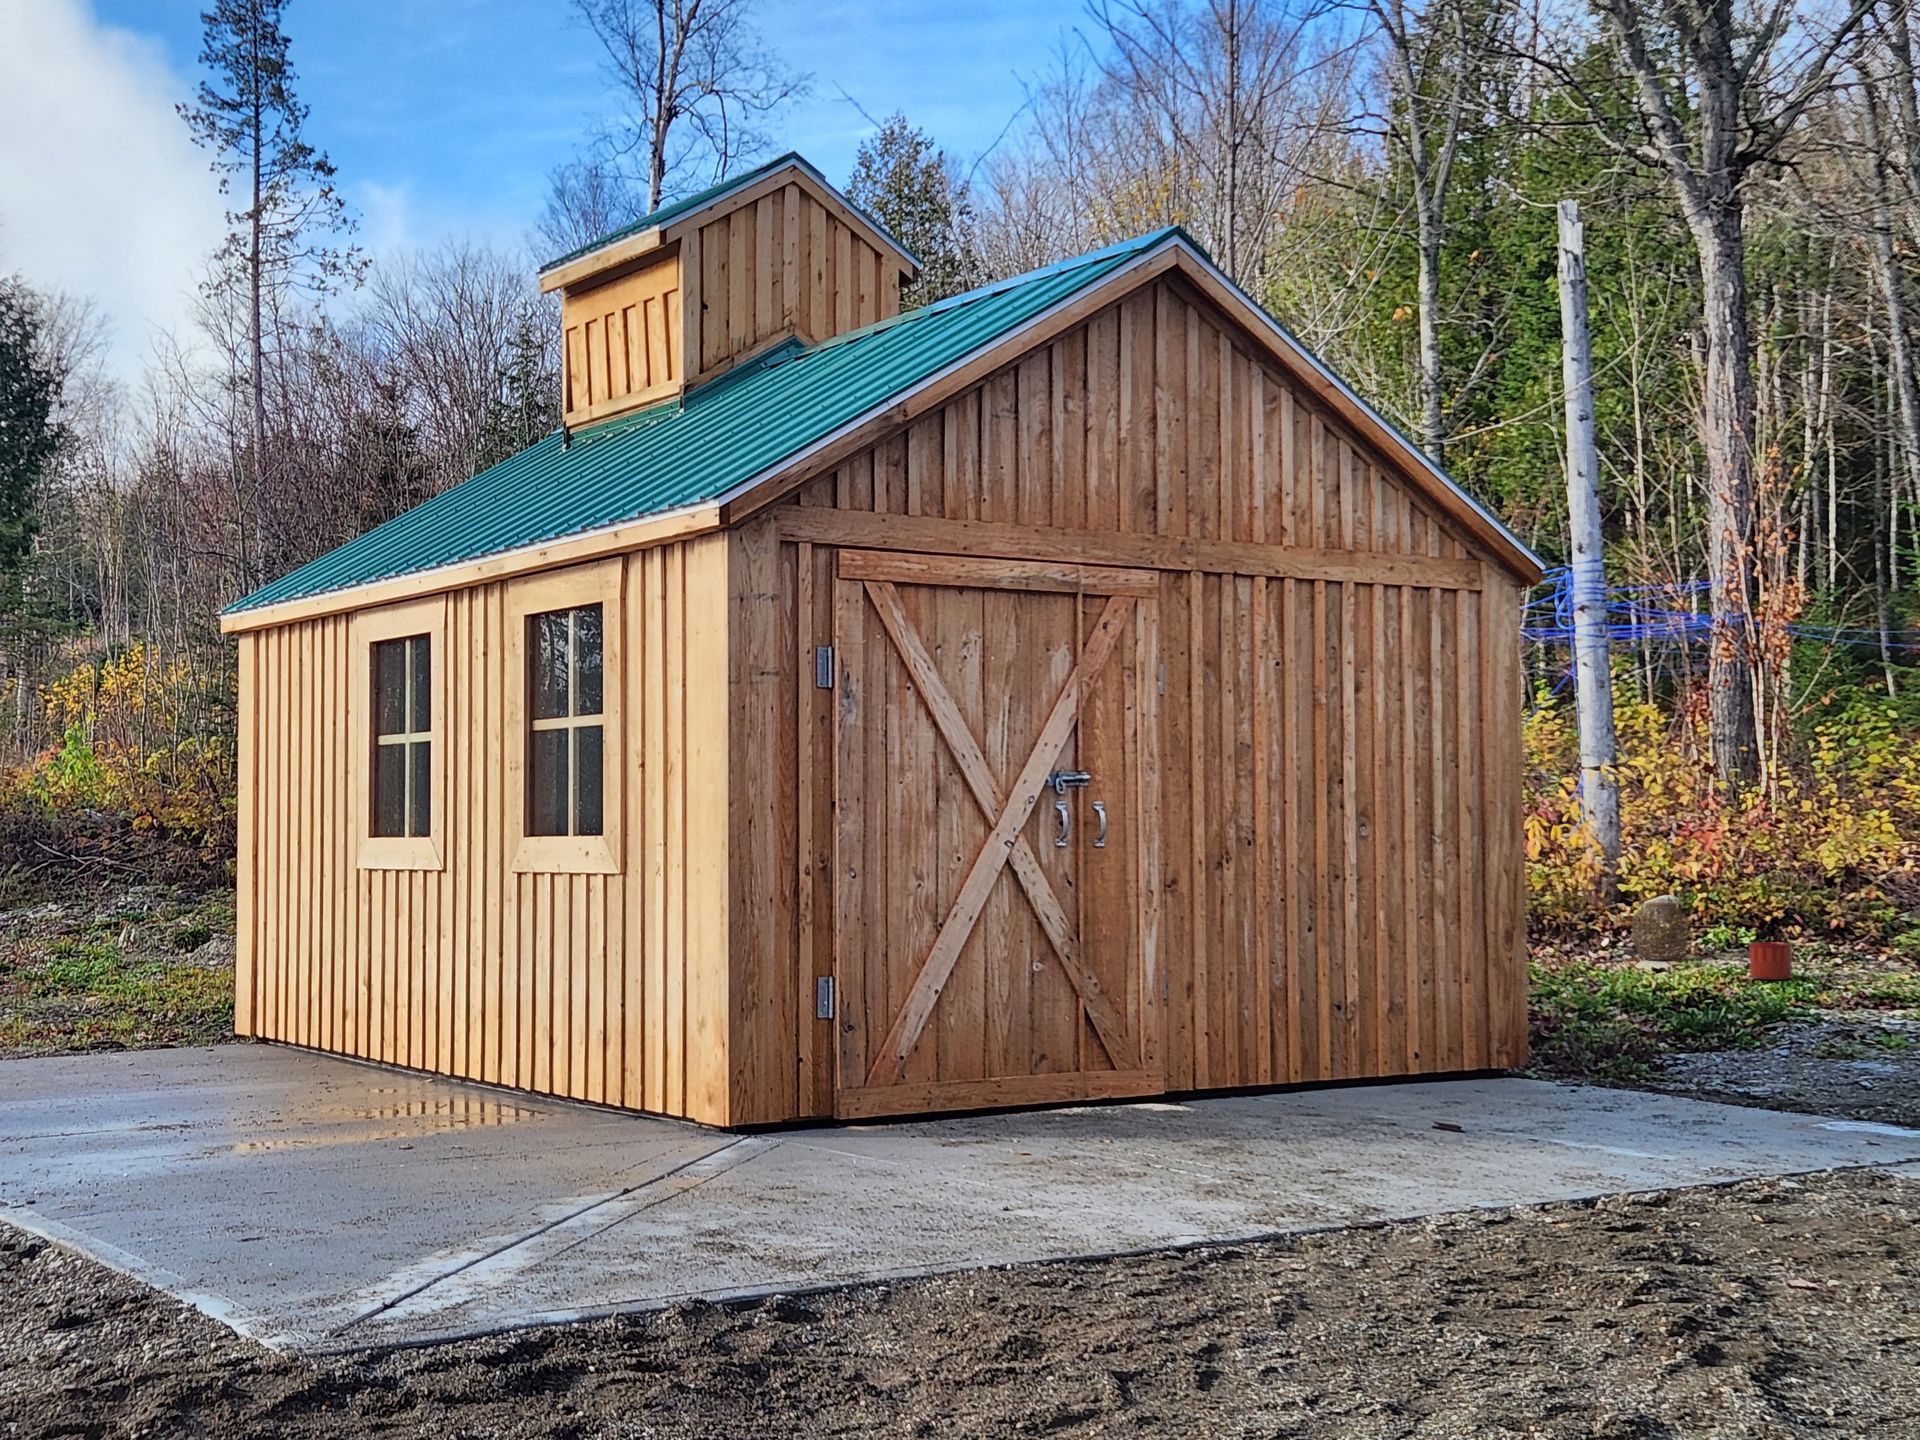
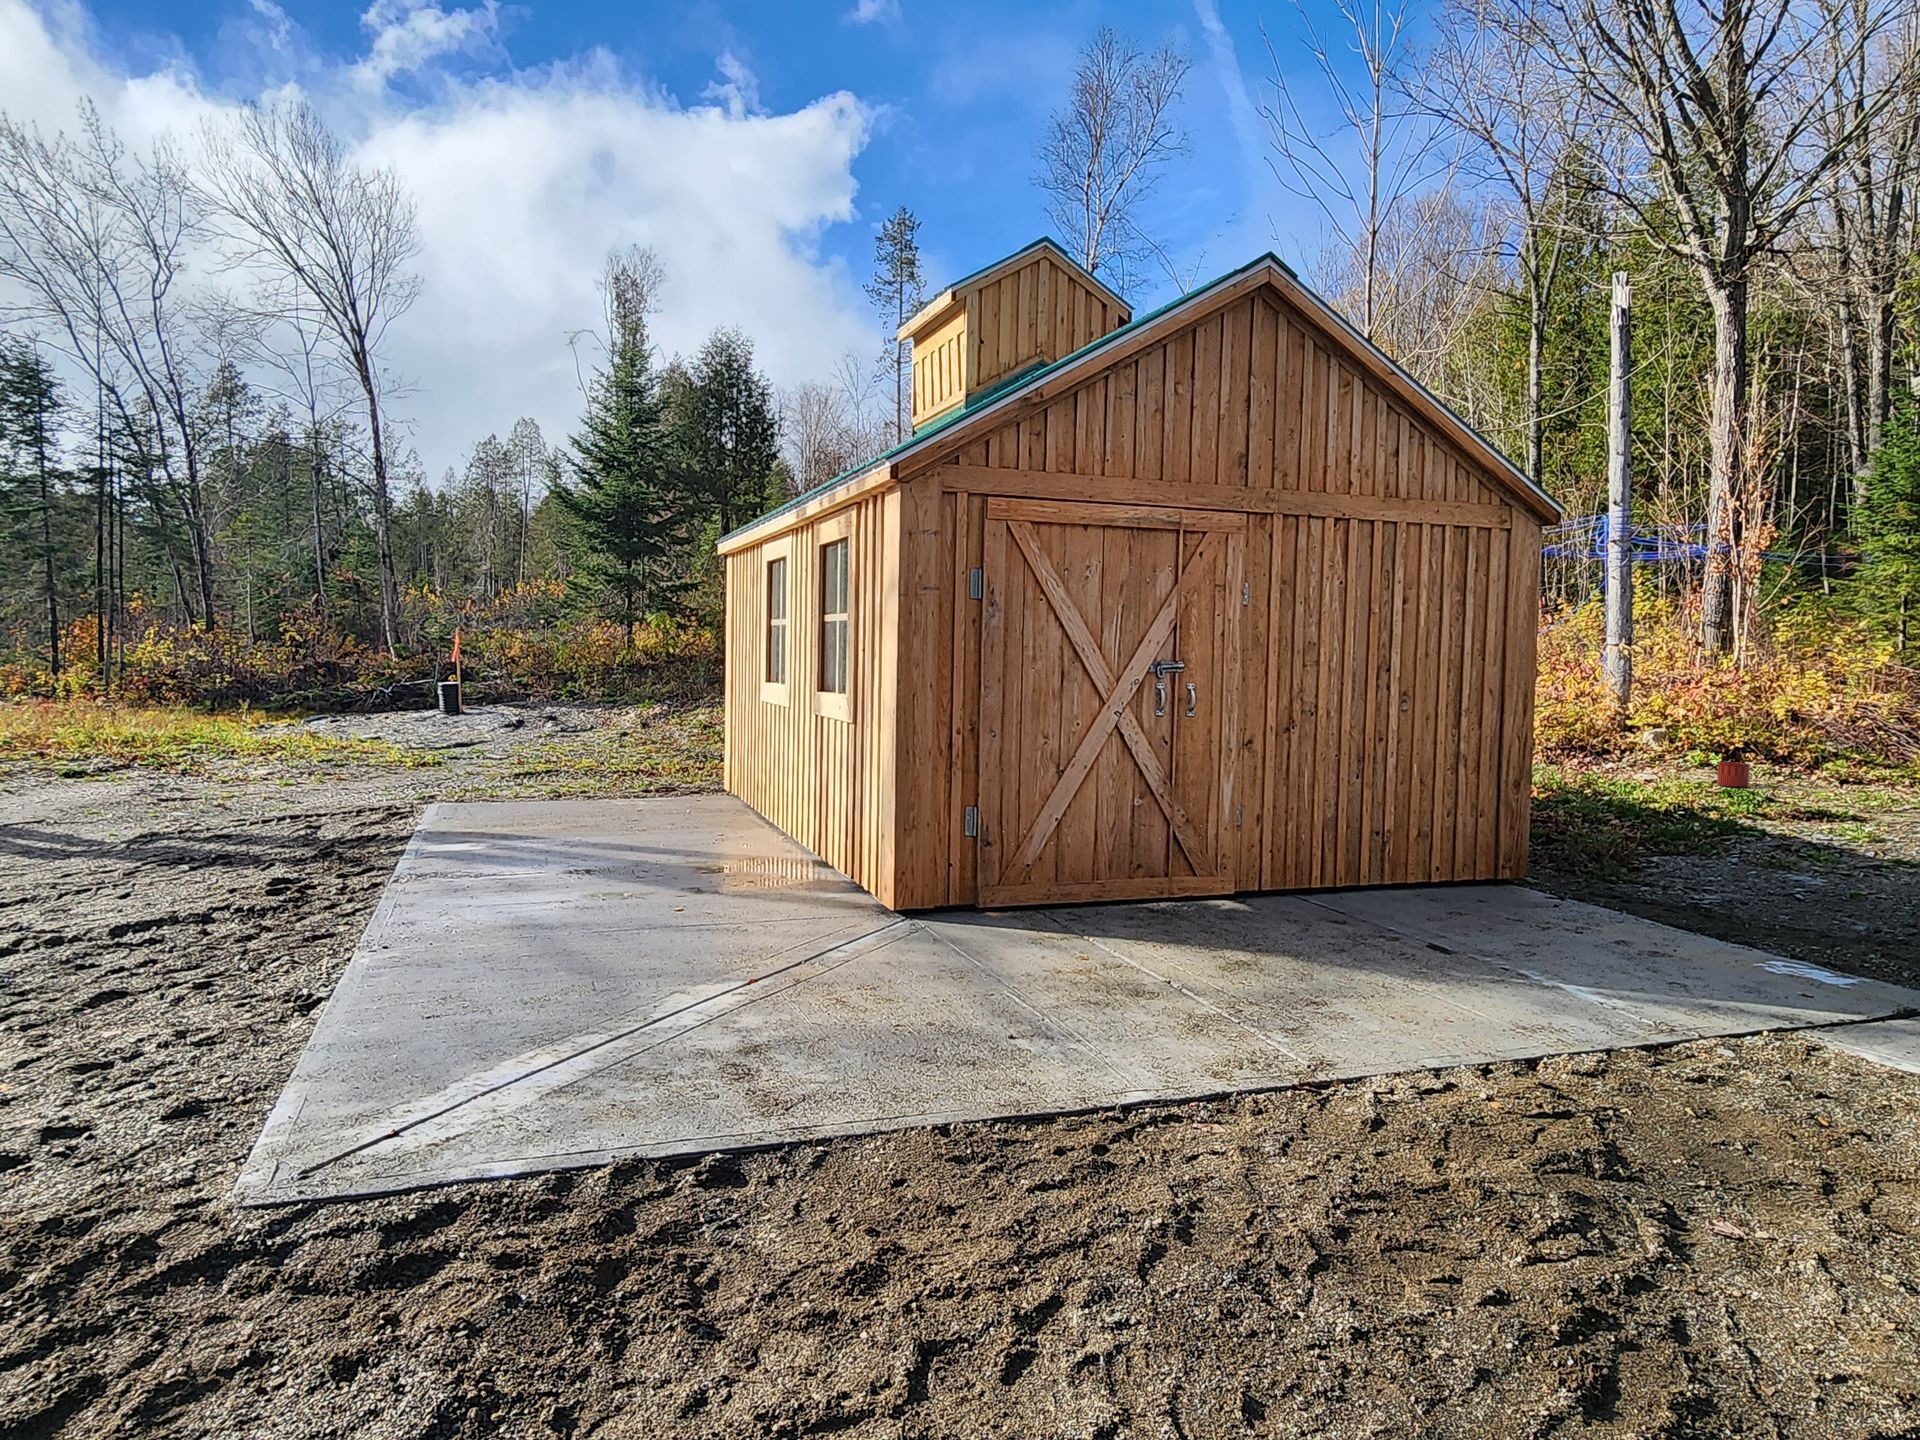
woven basket: present [1632,902,1688,960] -> none [1633,733,1674,770]

